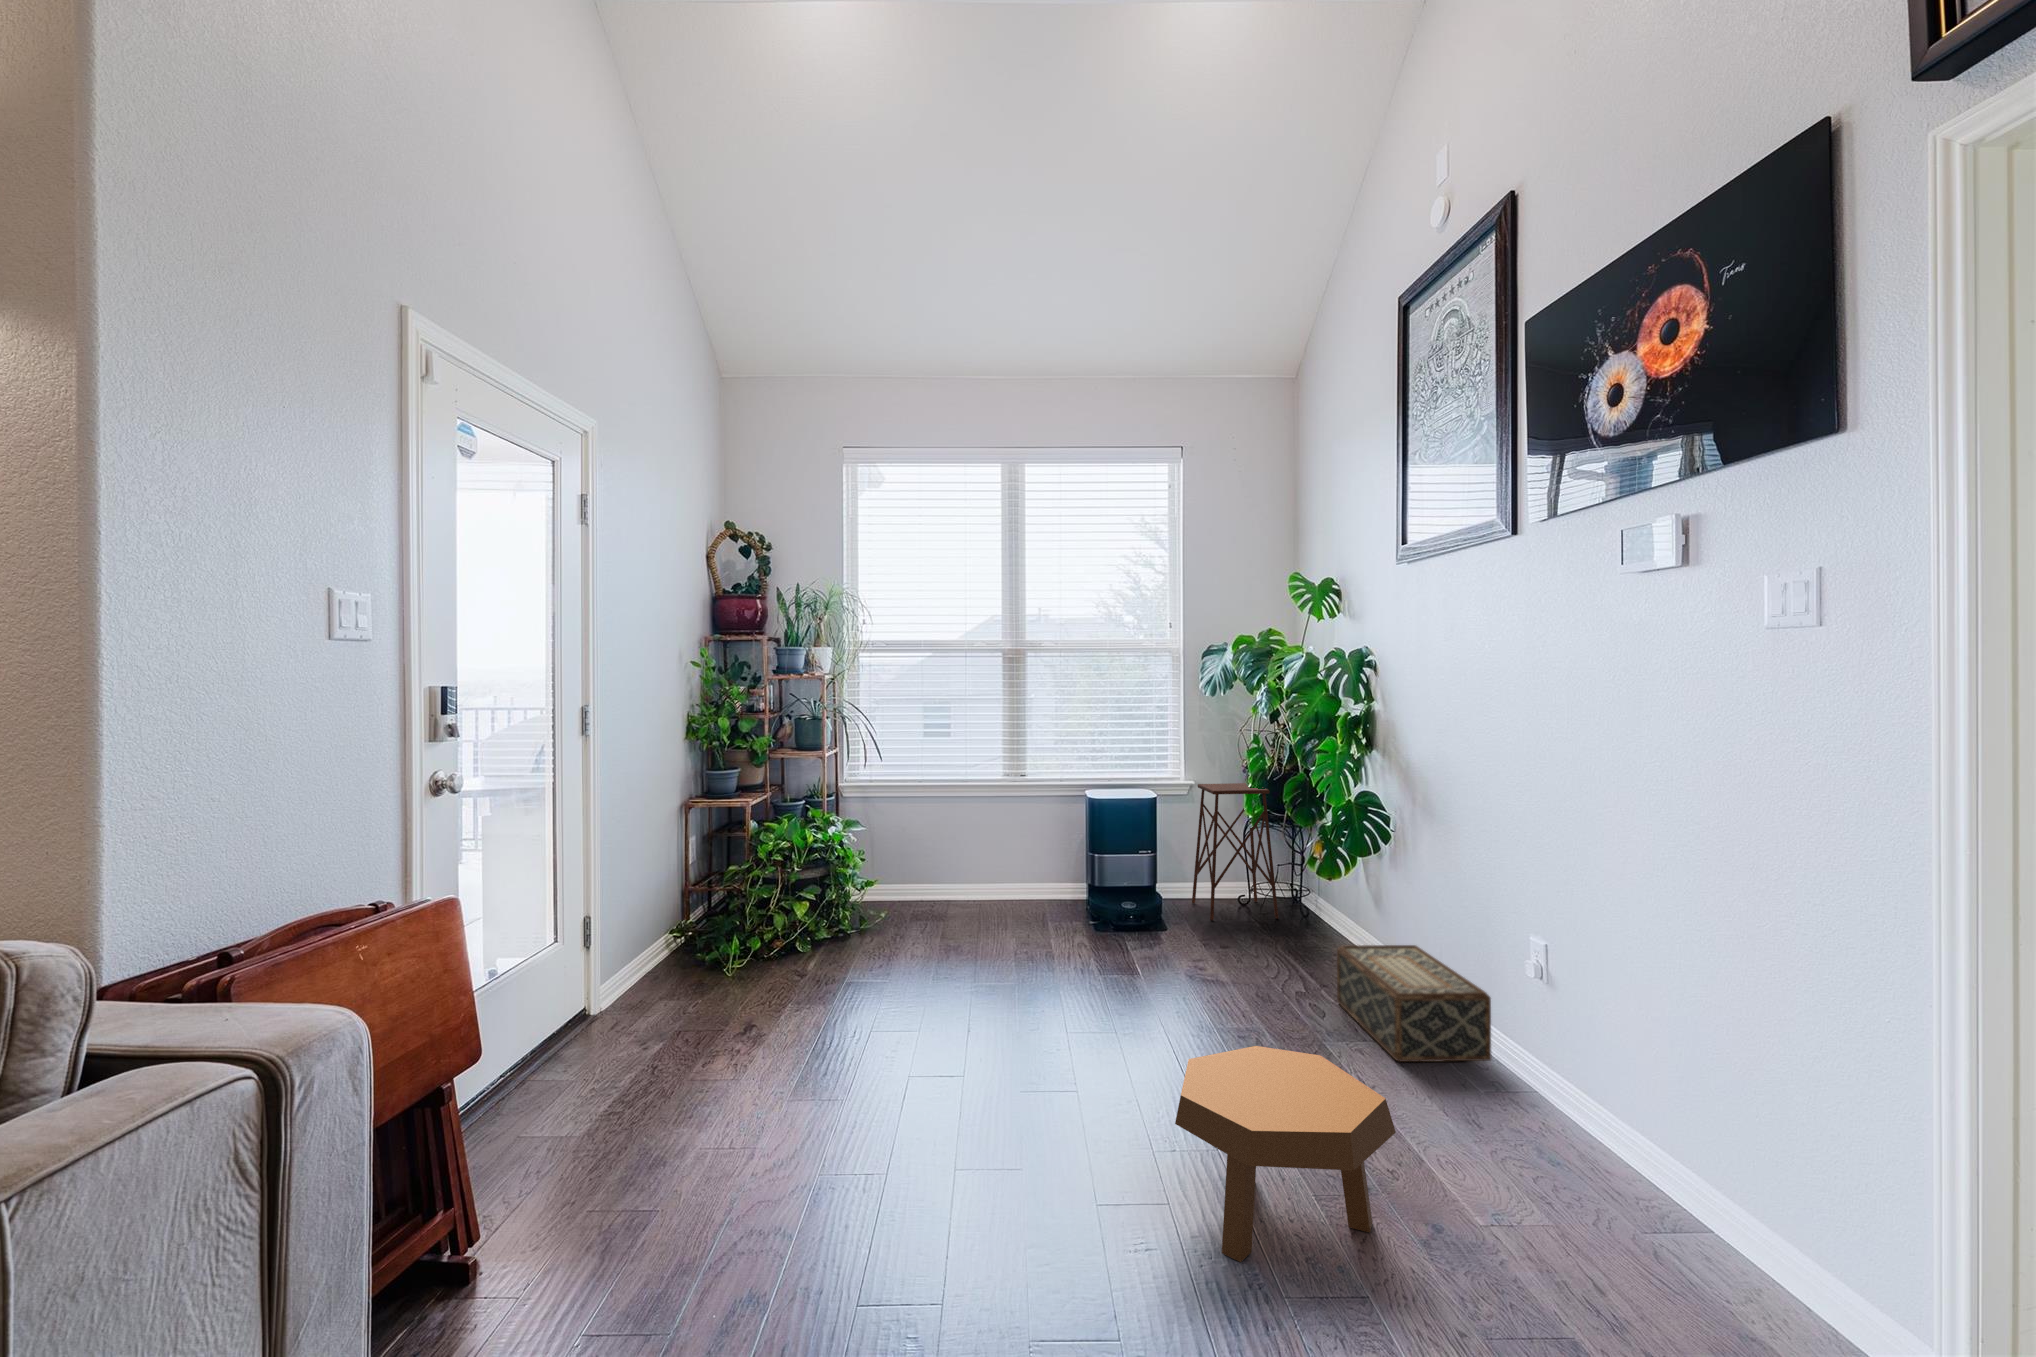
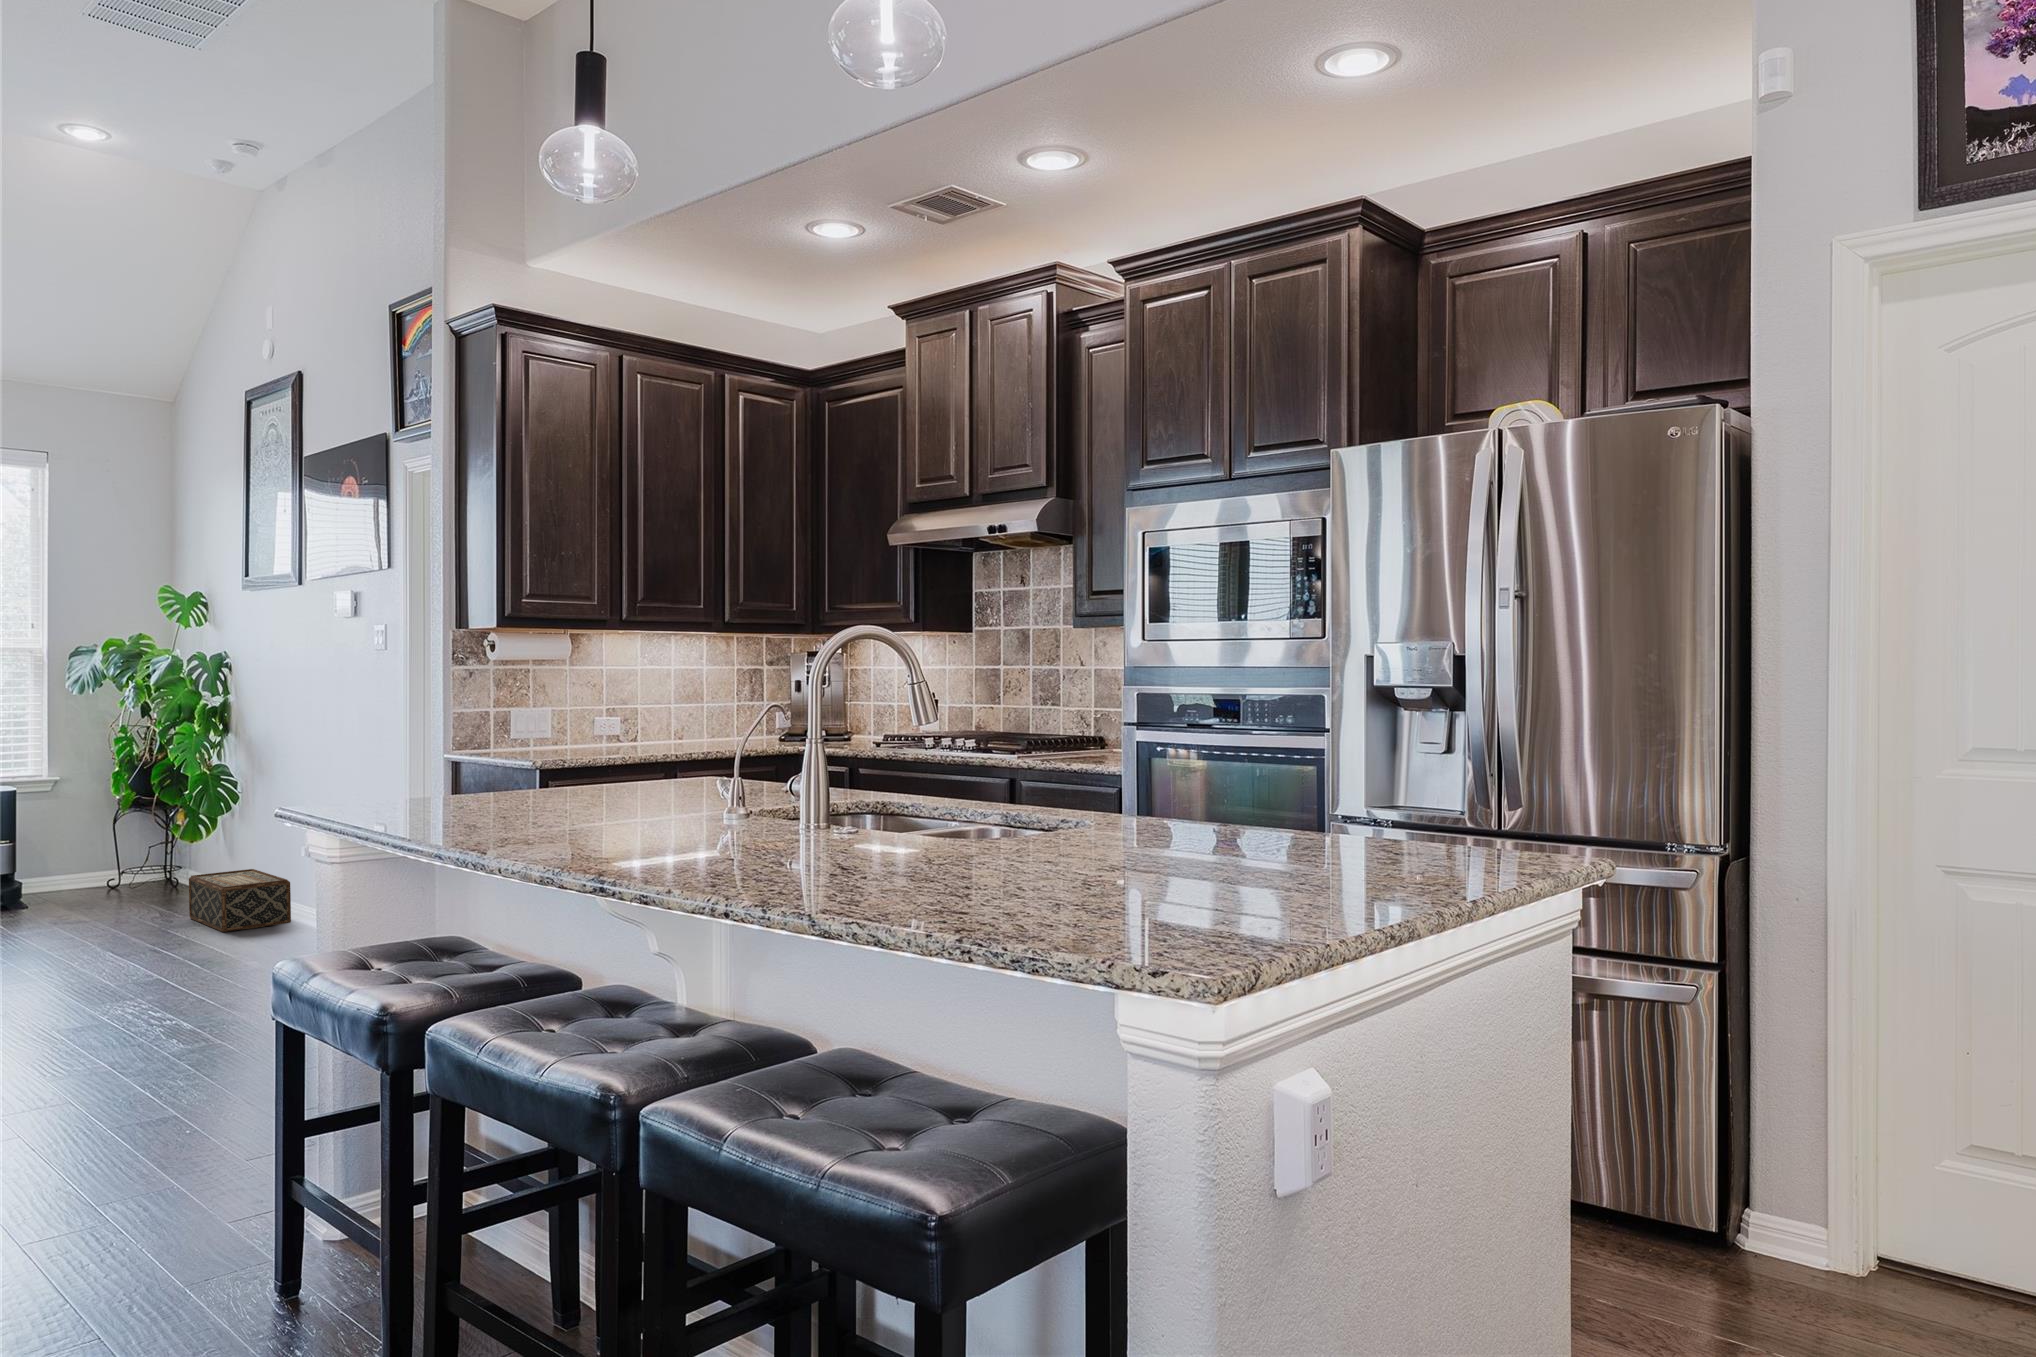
side table: present [1192,783,1279,920] -> none [61,774,152,897]
footstool: present [1175,1046,1396,1262] -> none [47,902,190,996]

